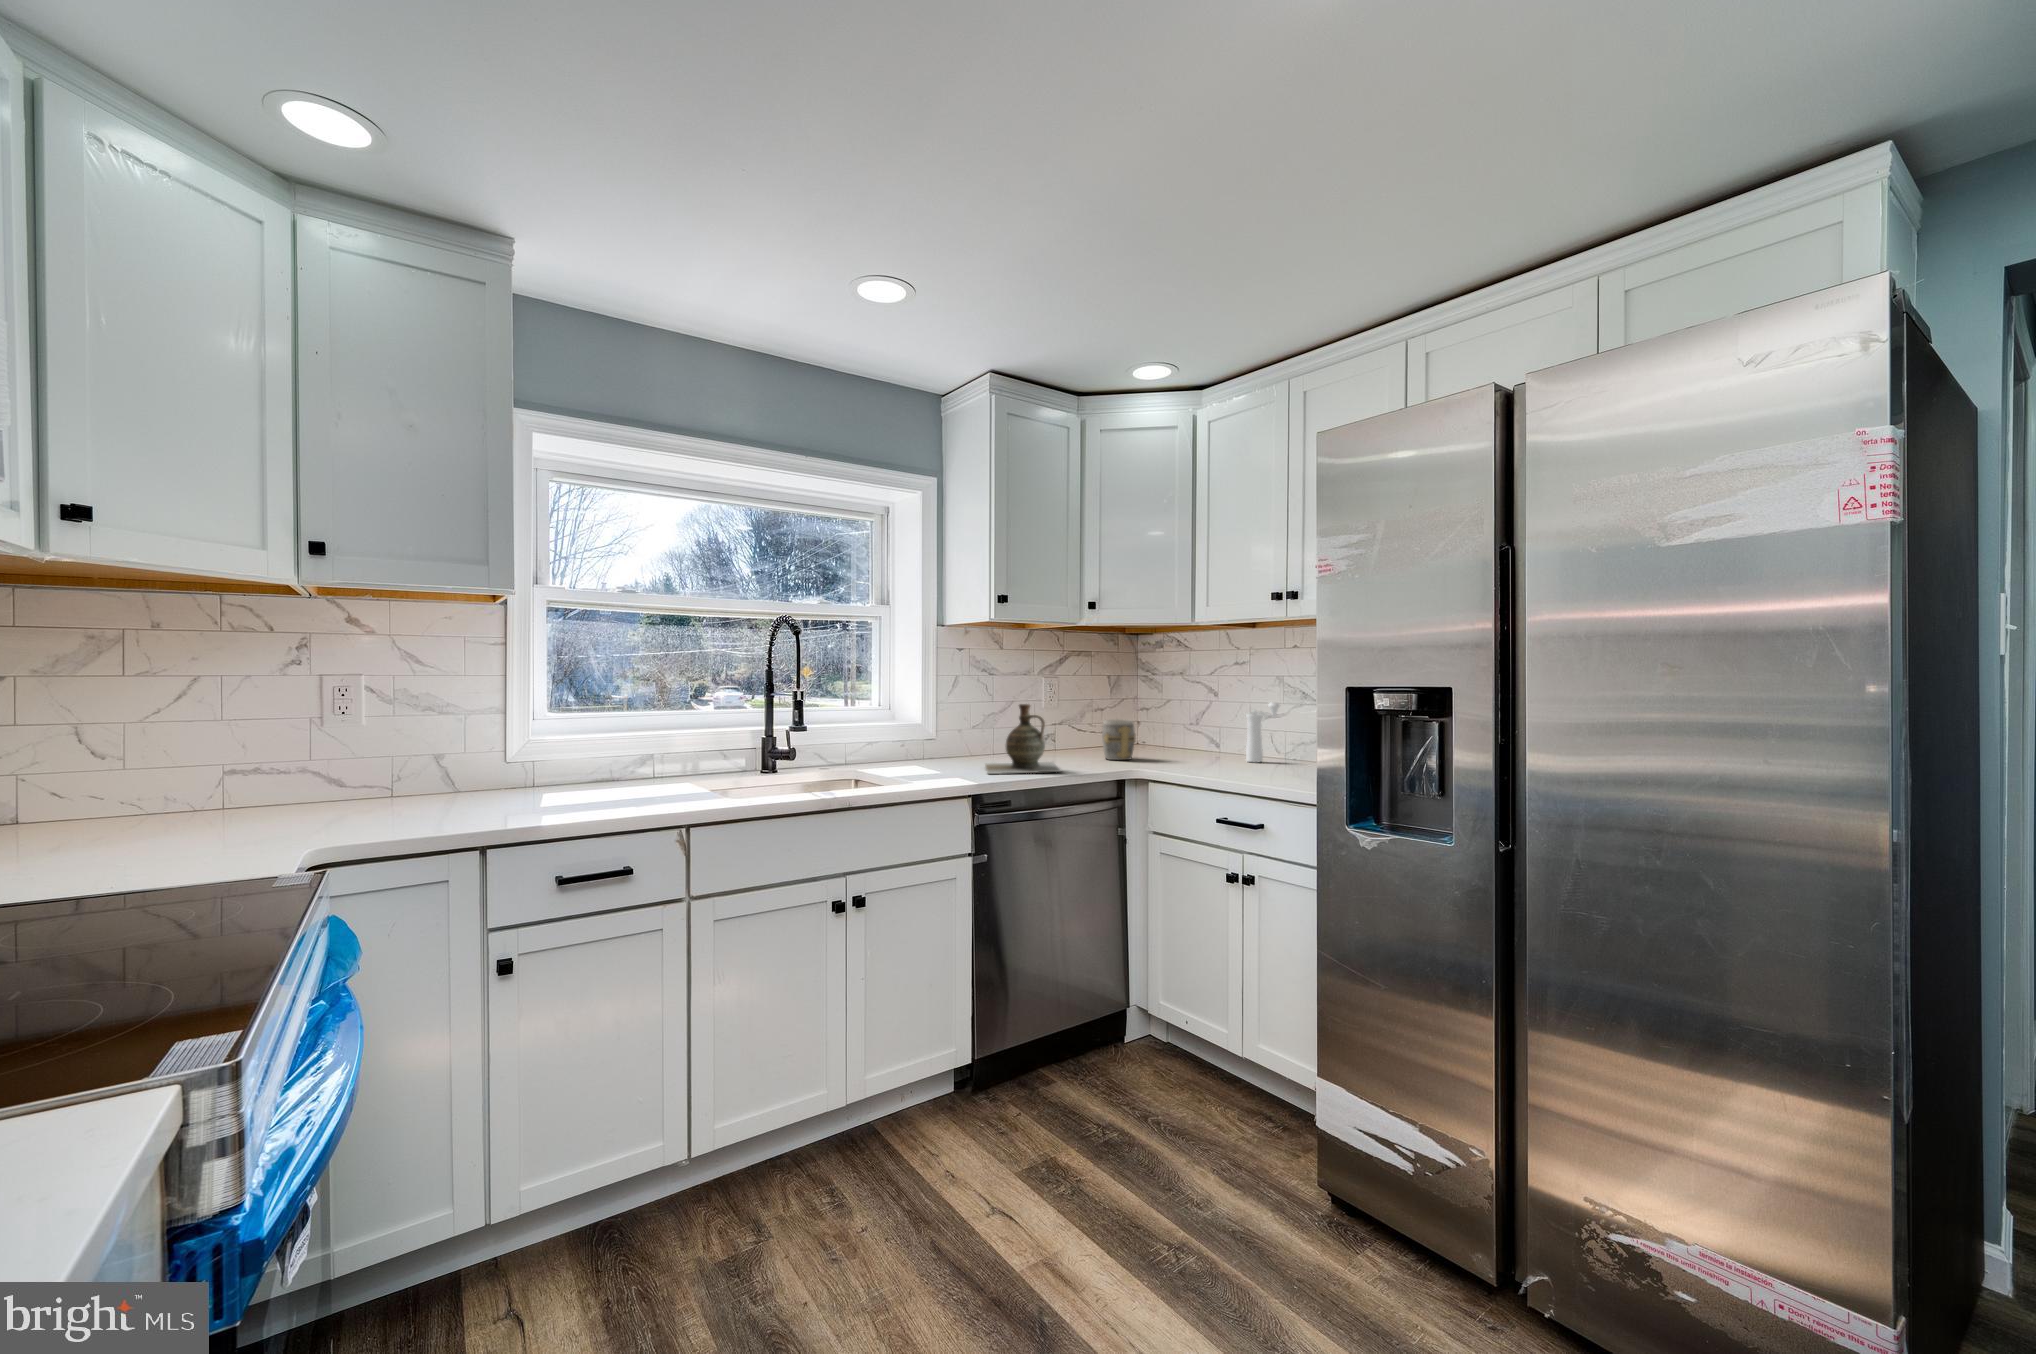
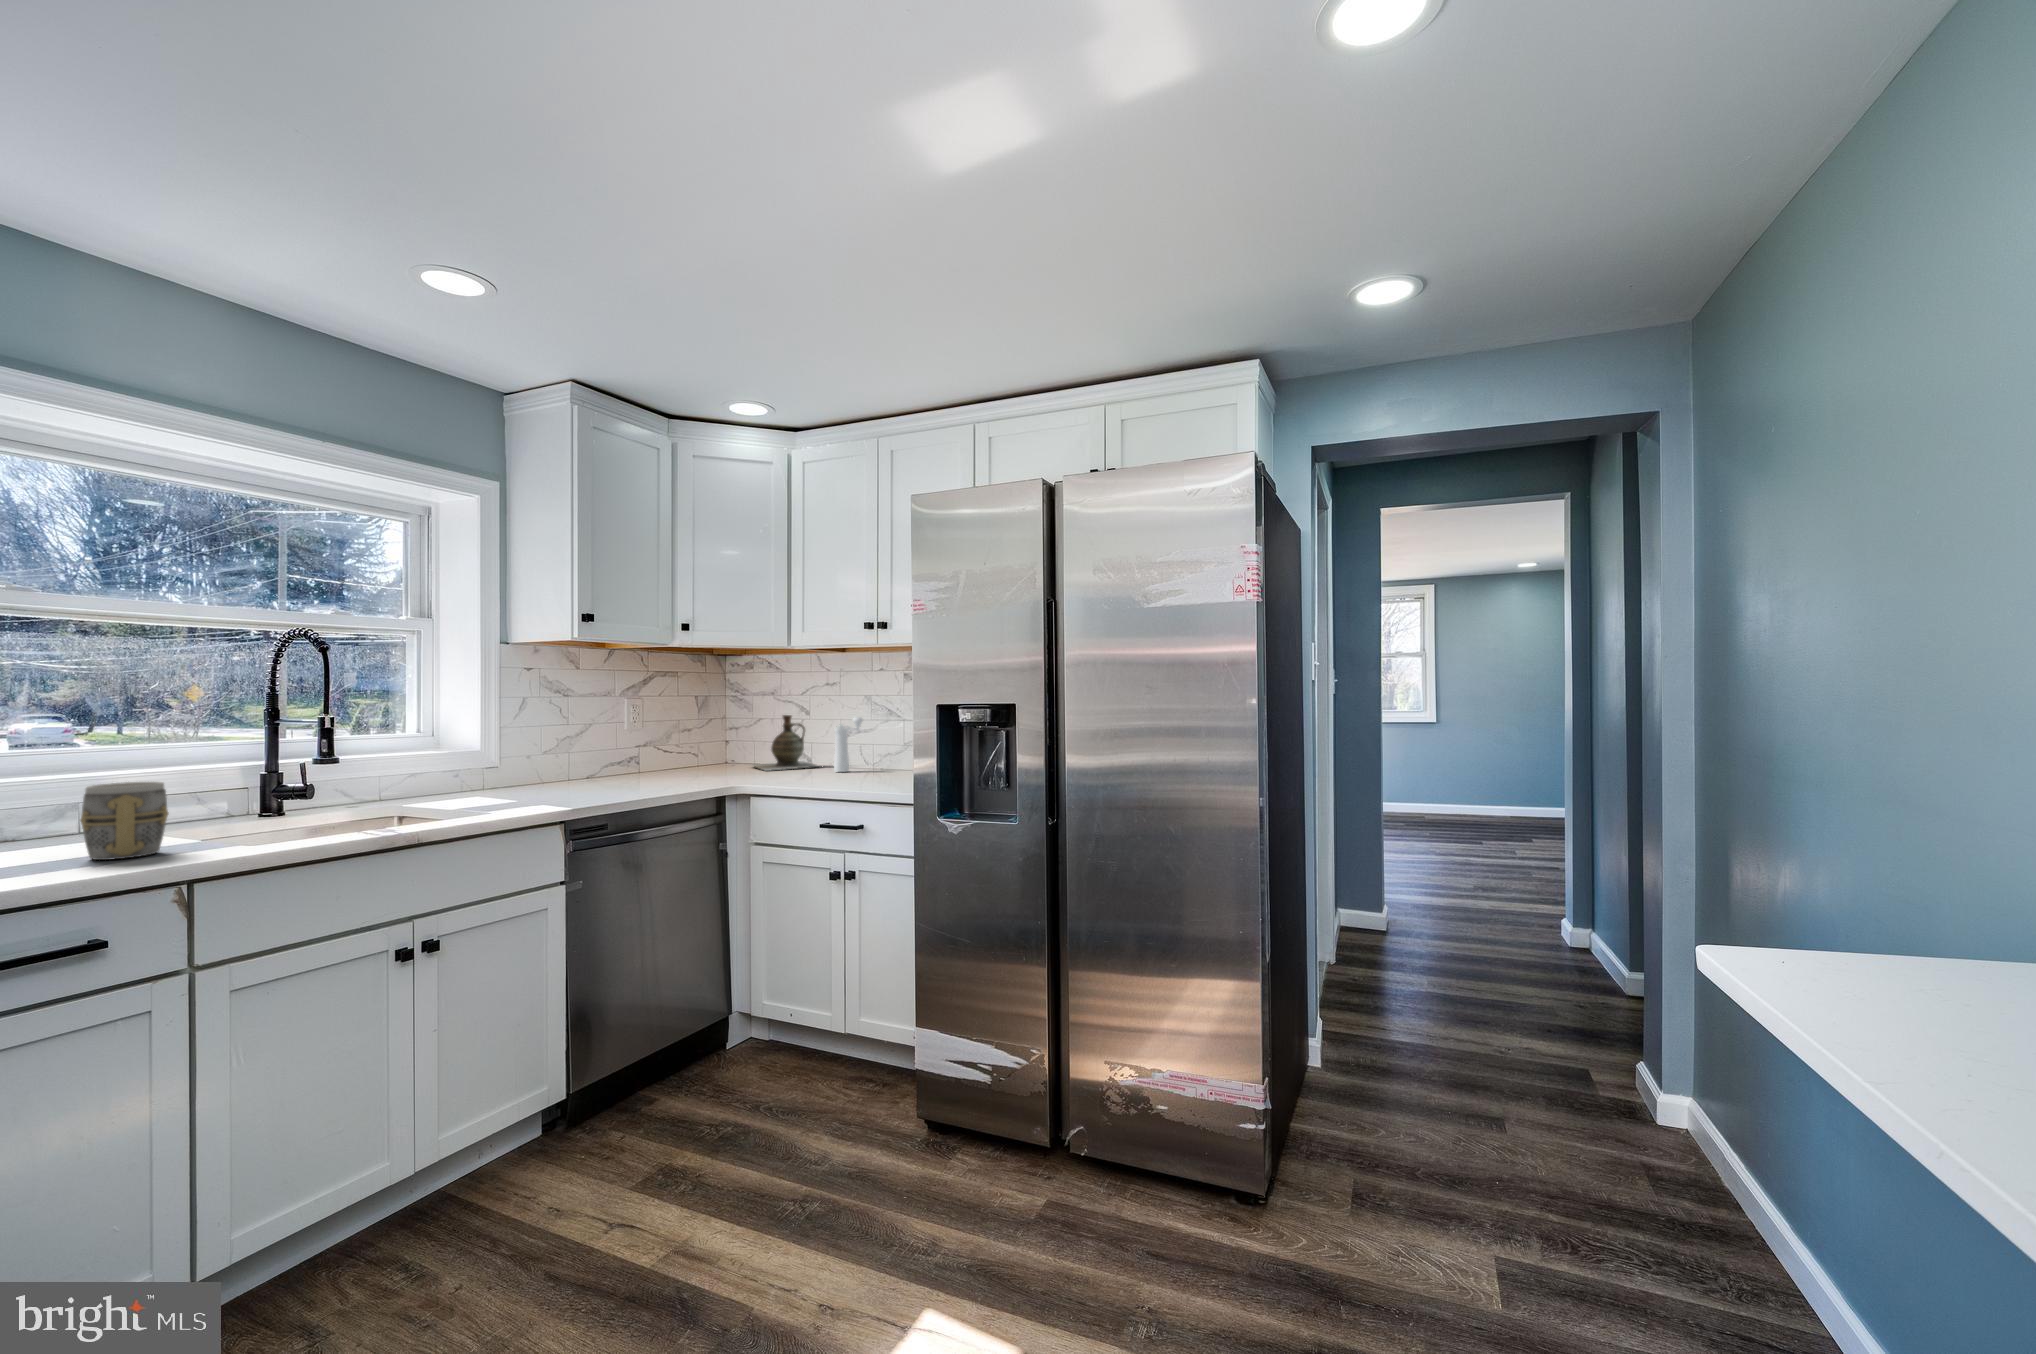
ceramic jug: present [985,704,1060,774] -> present [753,715,820,771]
mug: present [1102,720,1135,760] -> present [80,781,168,860]

